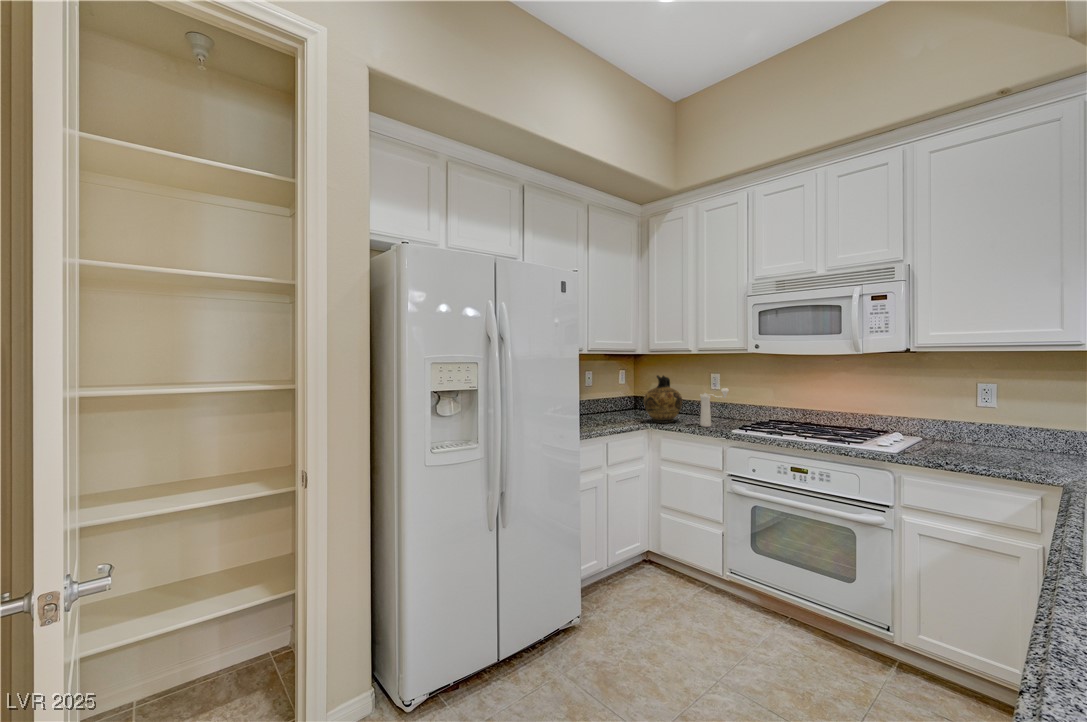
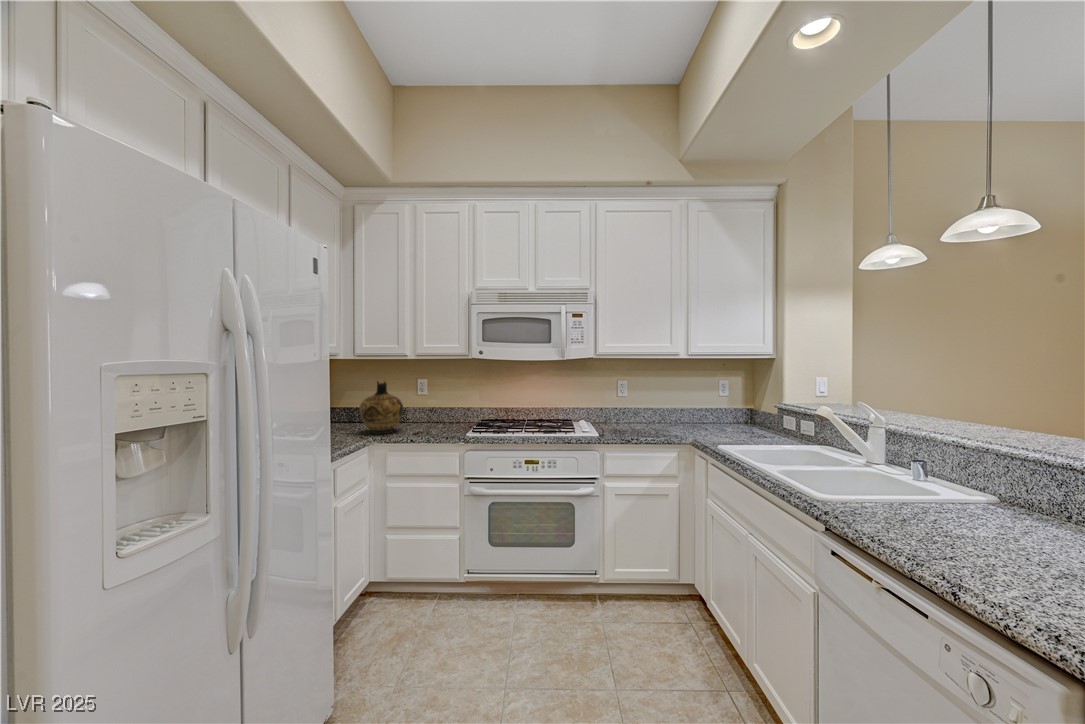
pepper mill: present [700,388,729,427] -> none [428,392,454,433]

